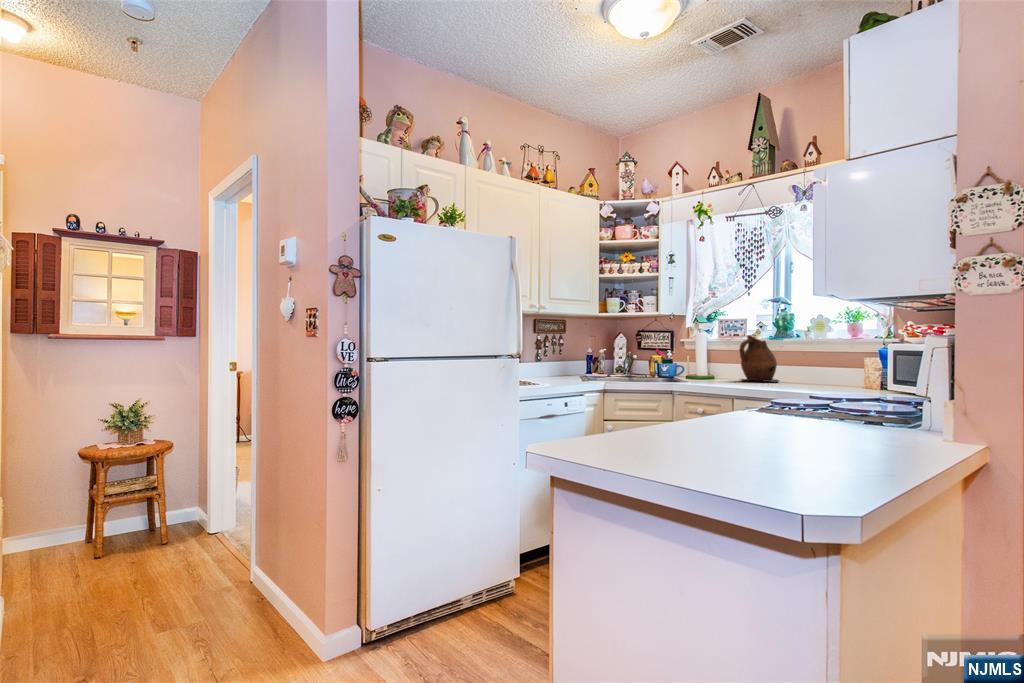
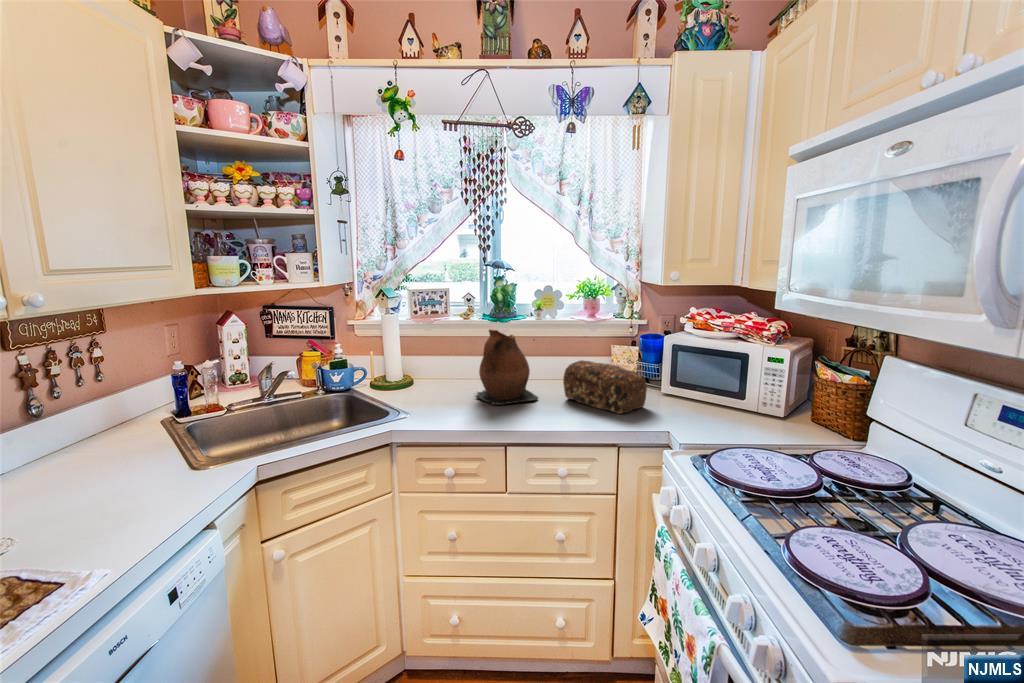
bread loaf: none [797,358,849,387] -> present [563,360,647,414]

